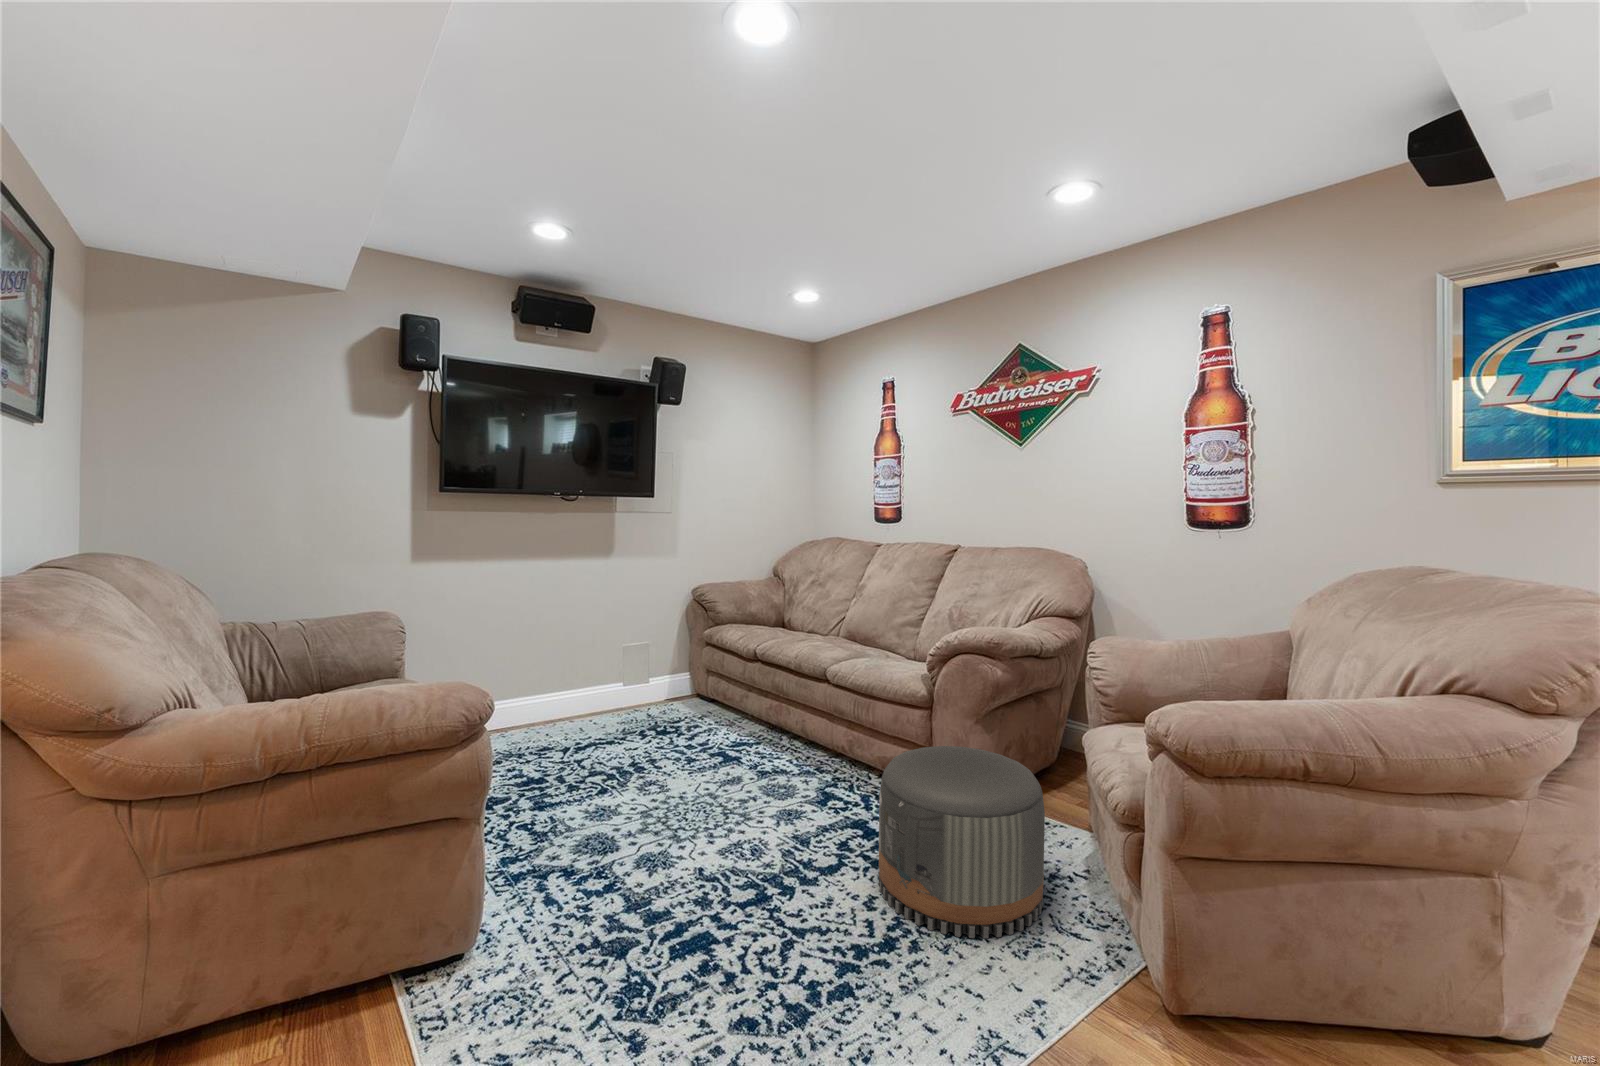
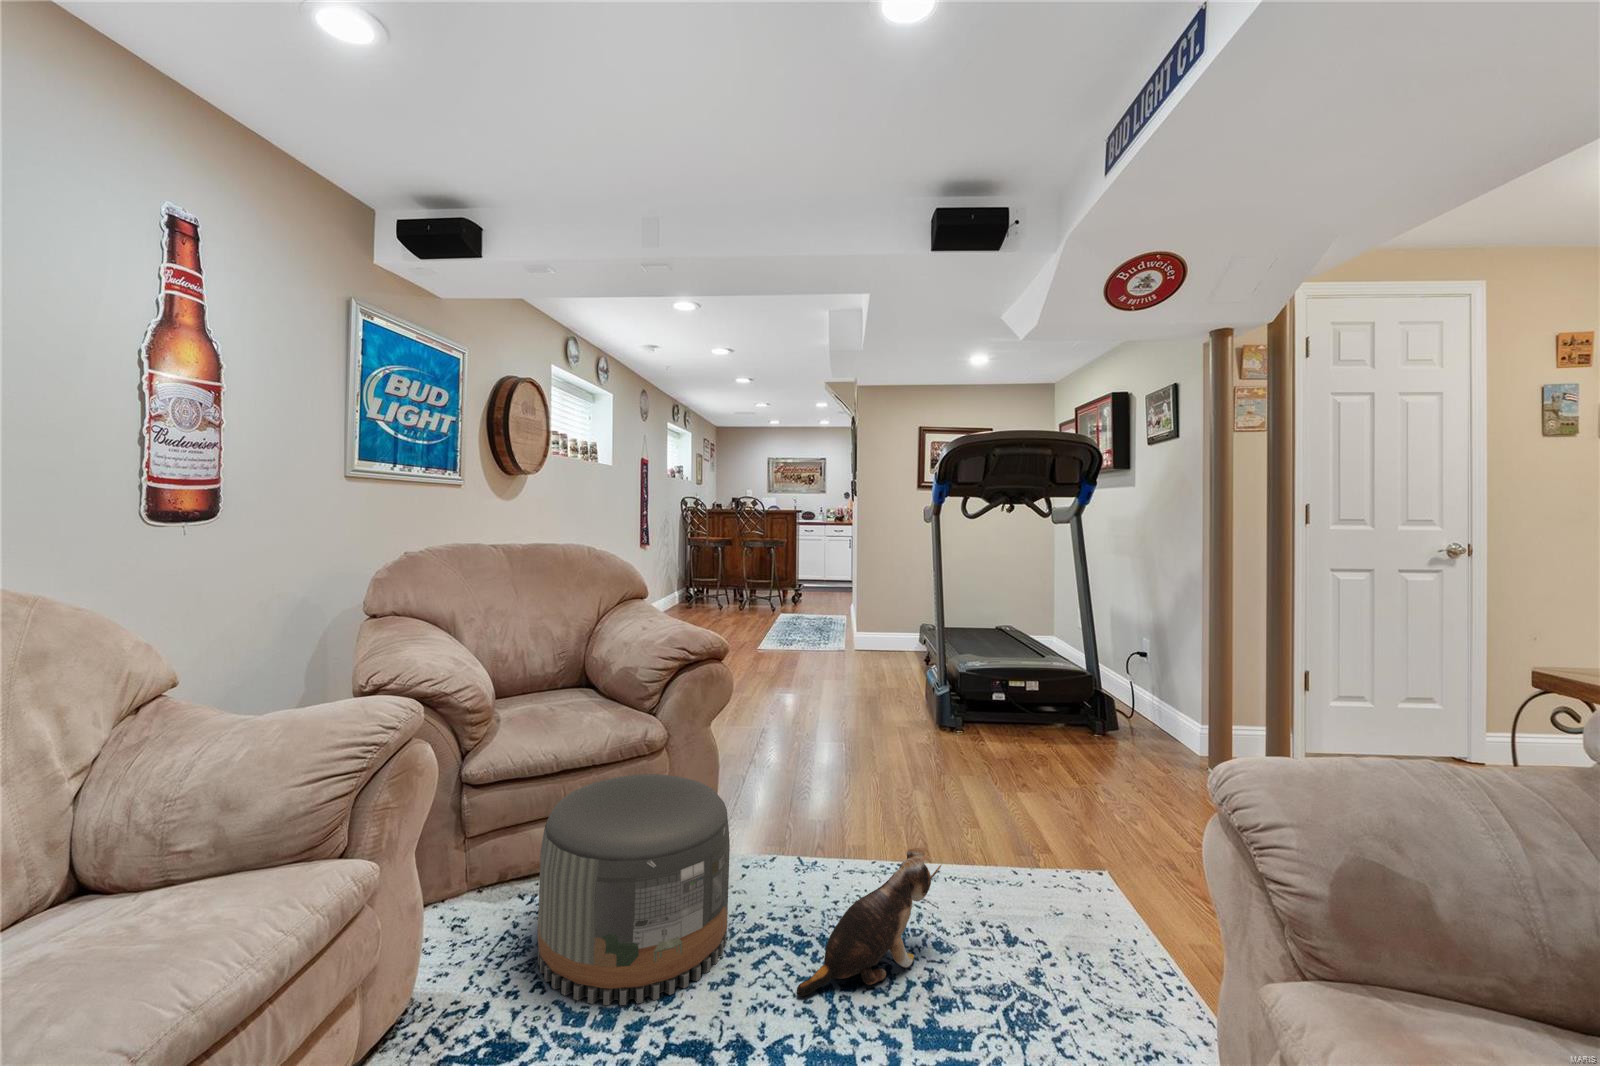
plush toy: none [741,891,821,987] -> present [797,848,941,996]

